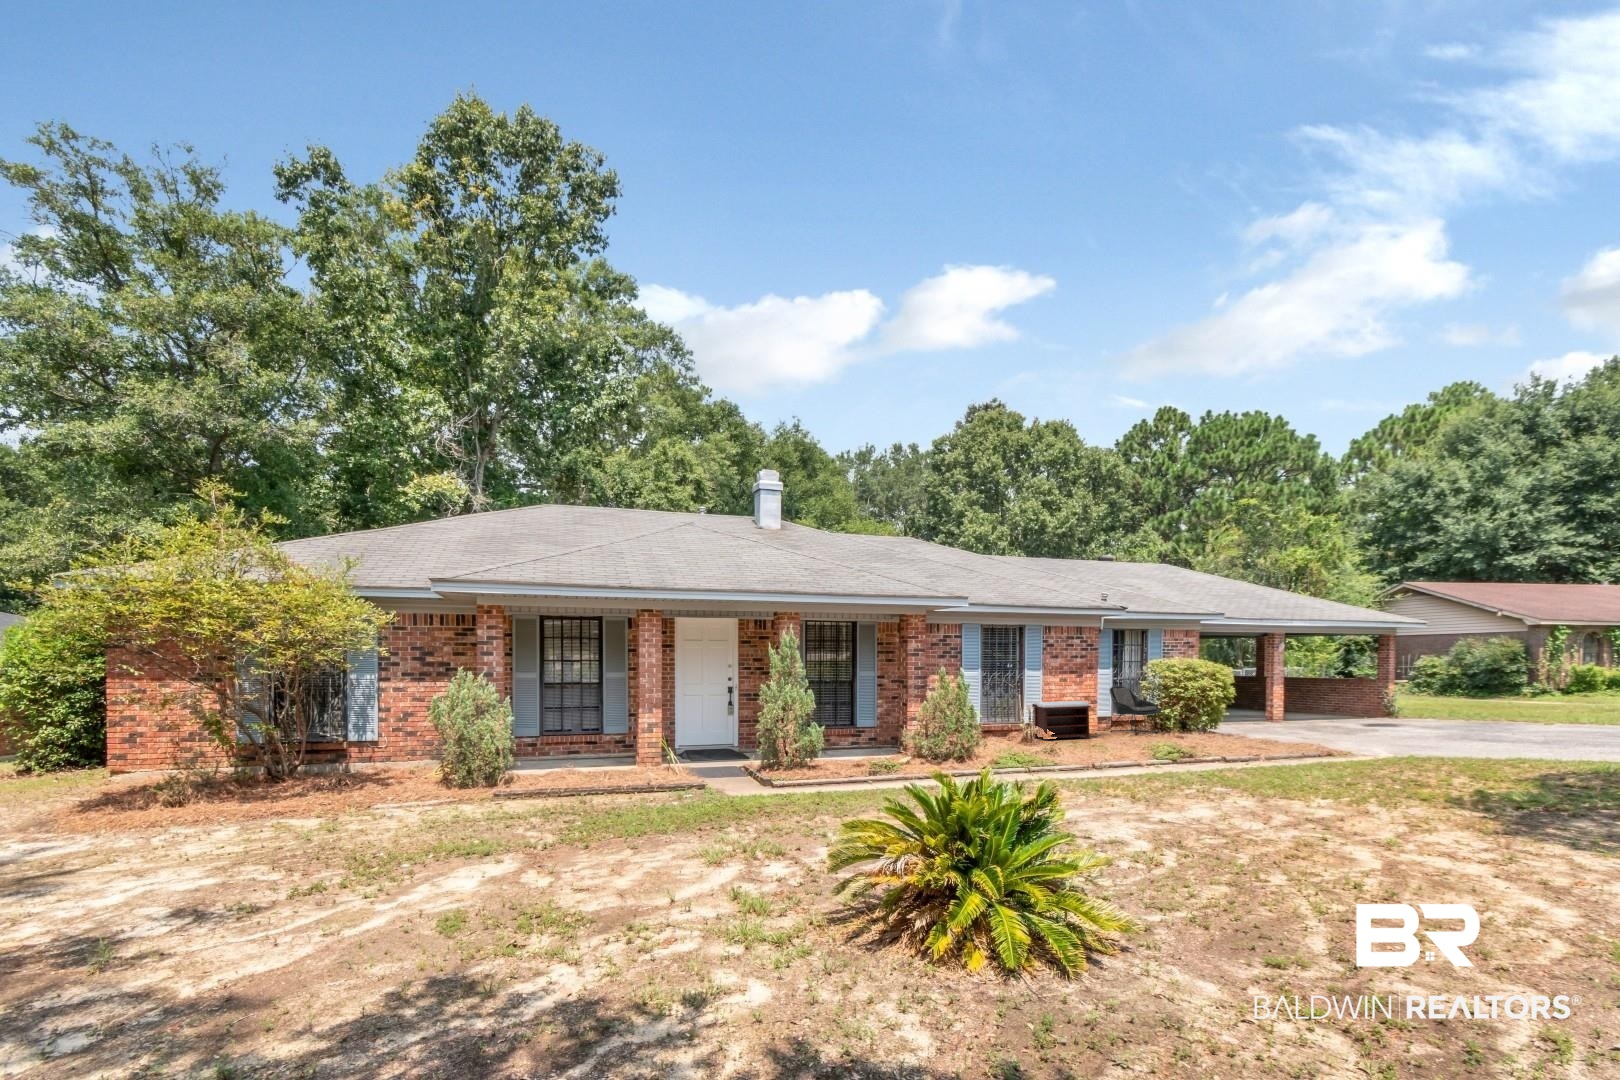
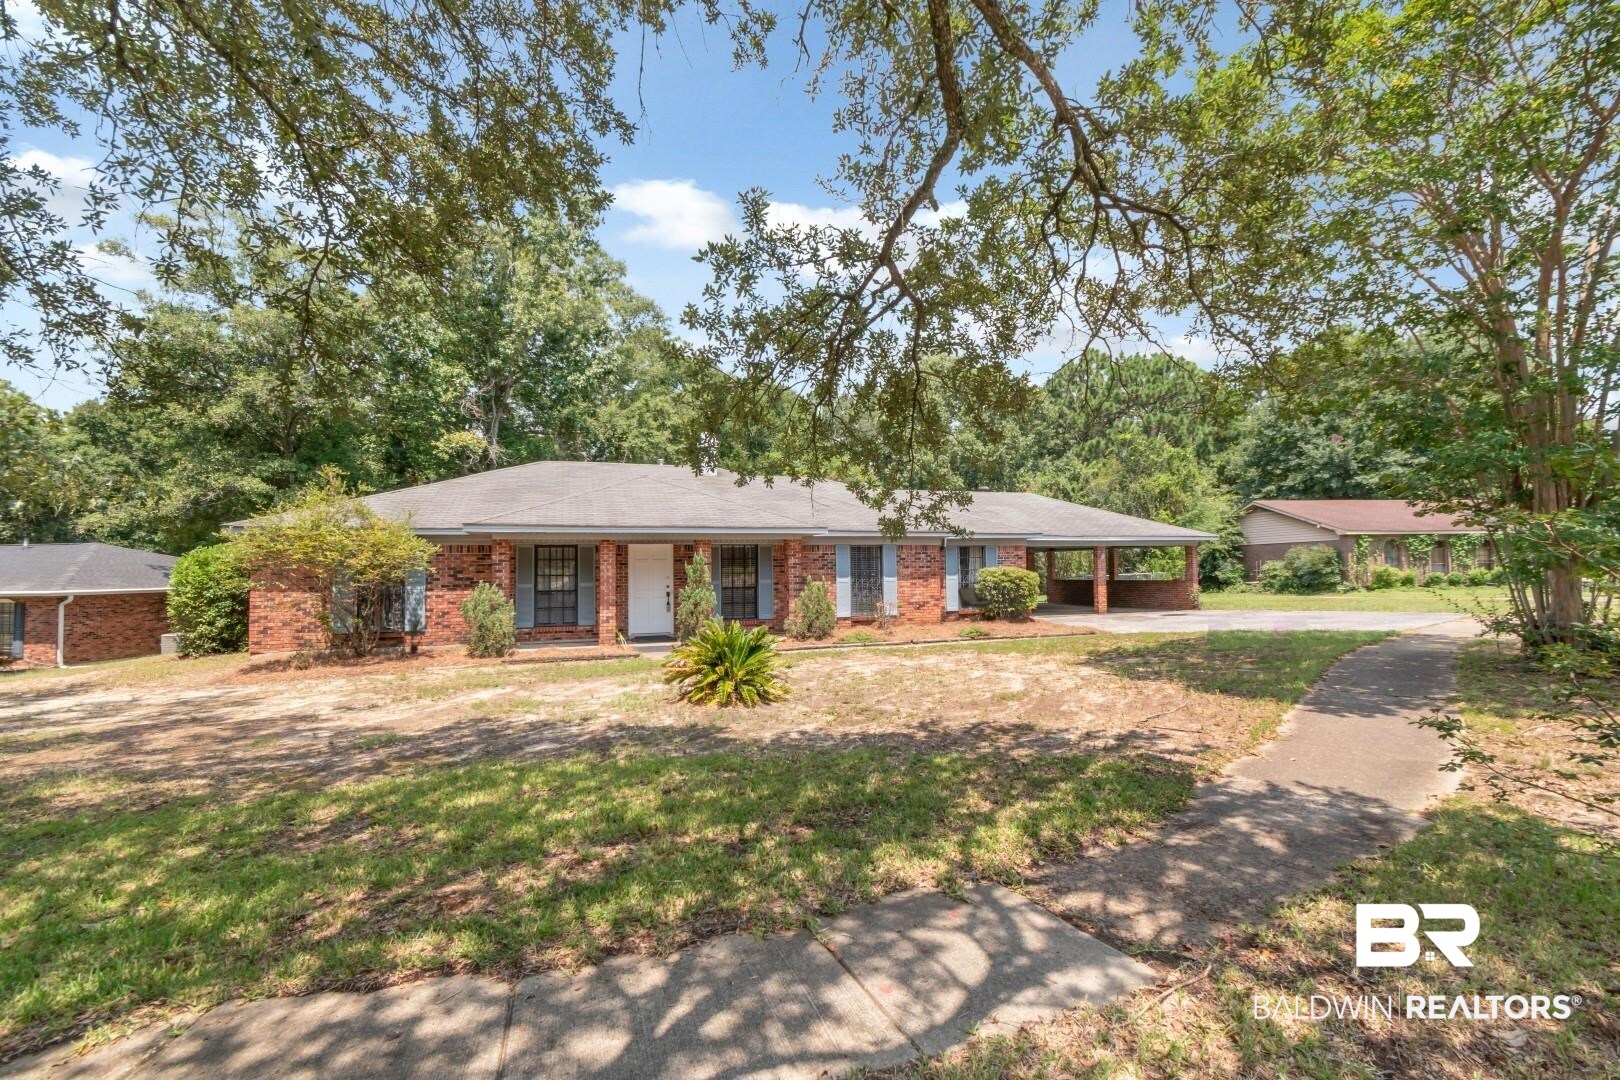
bench: present [1032,701,1091,741] -> none [895,598,937,627]
potted tree: none [335,714,386,775] -> present [400,615,429,653]

